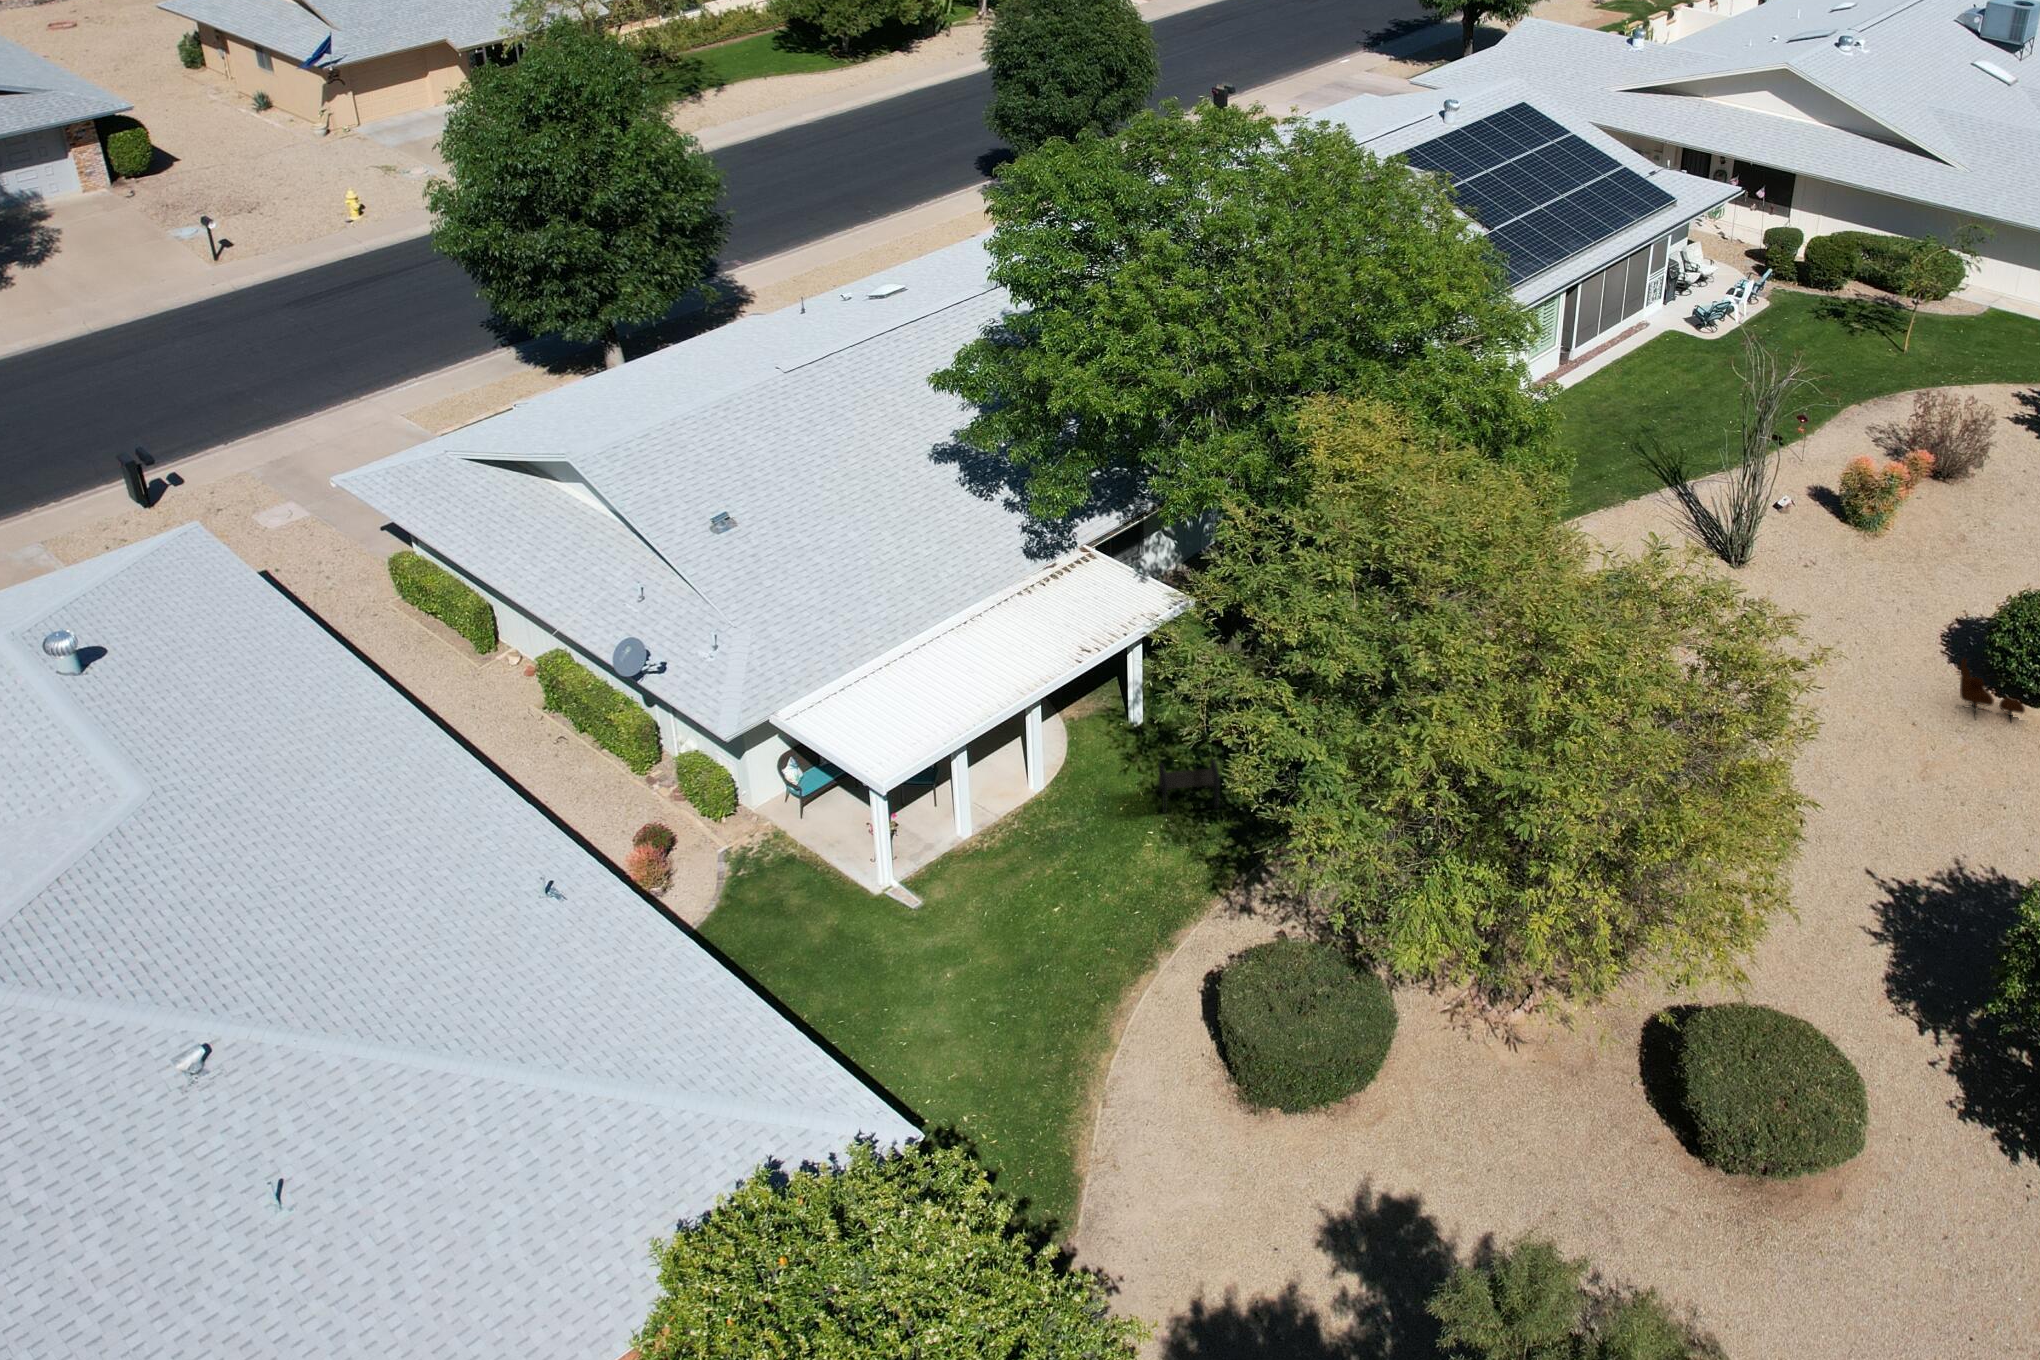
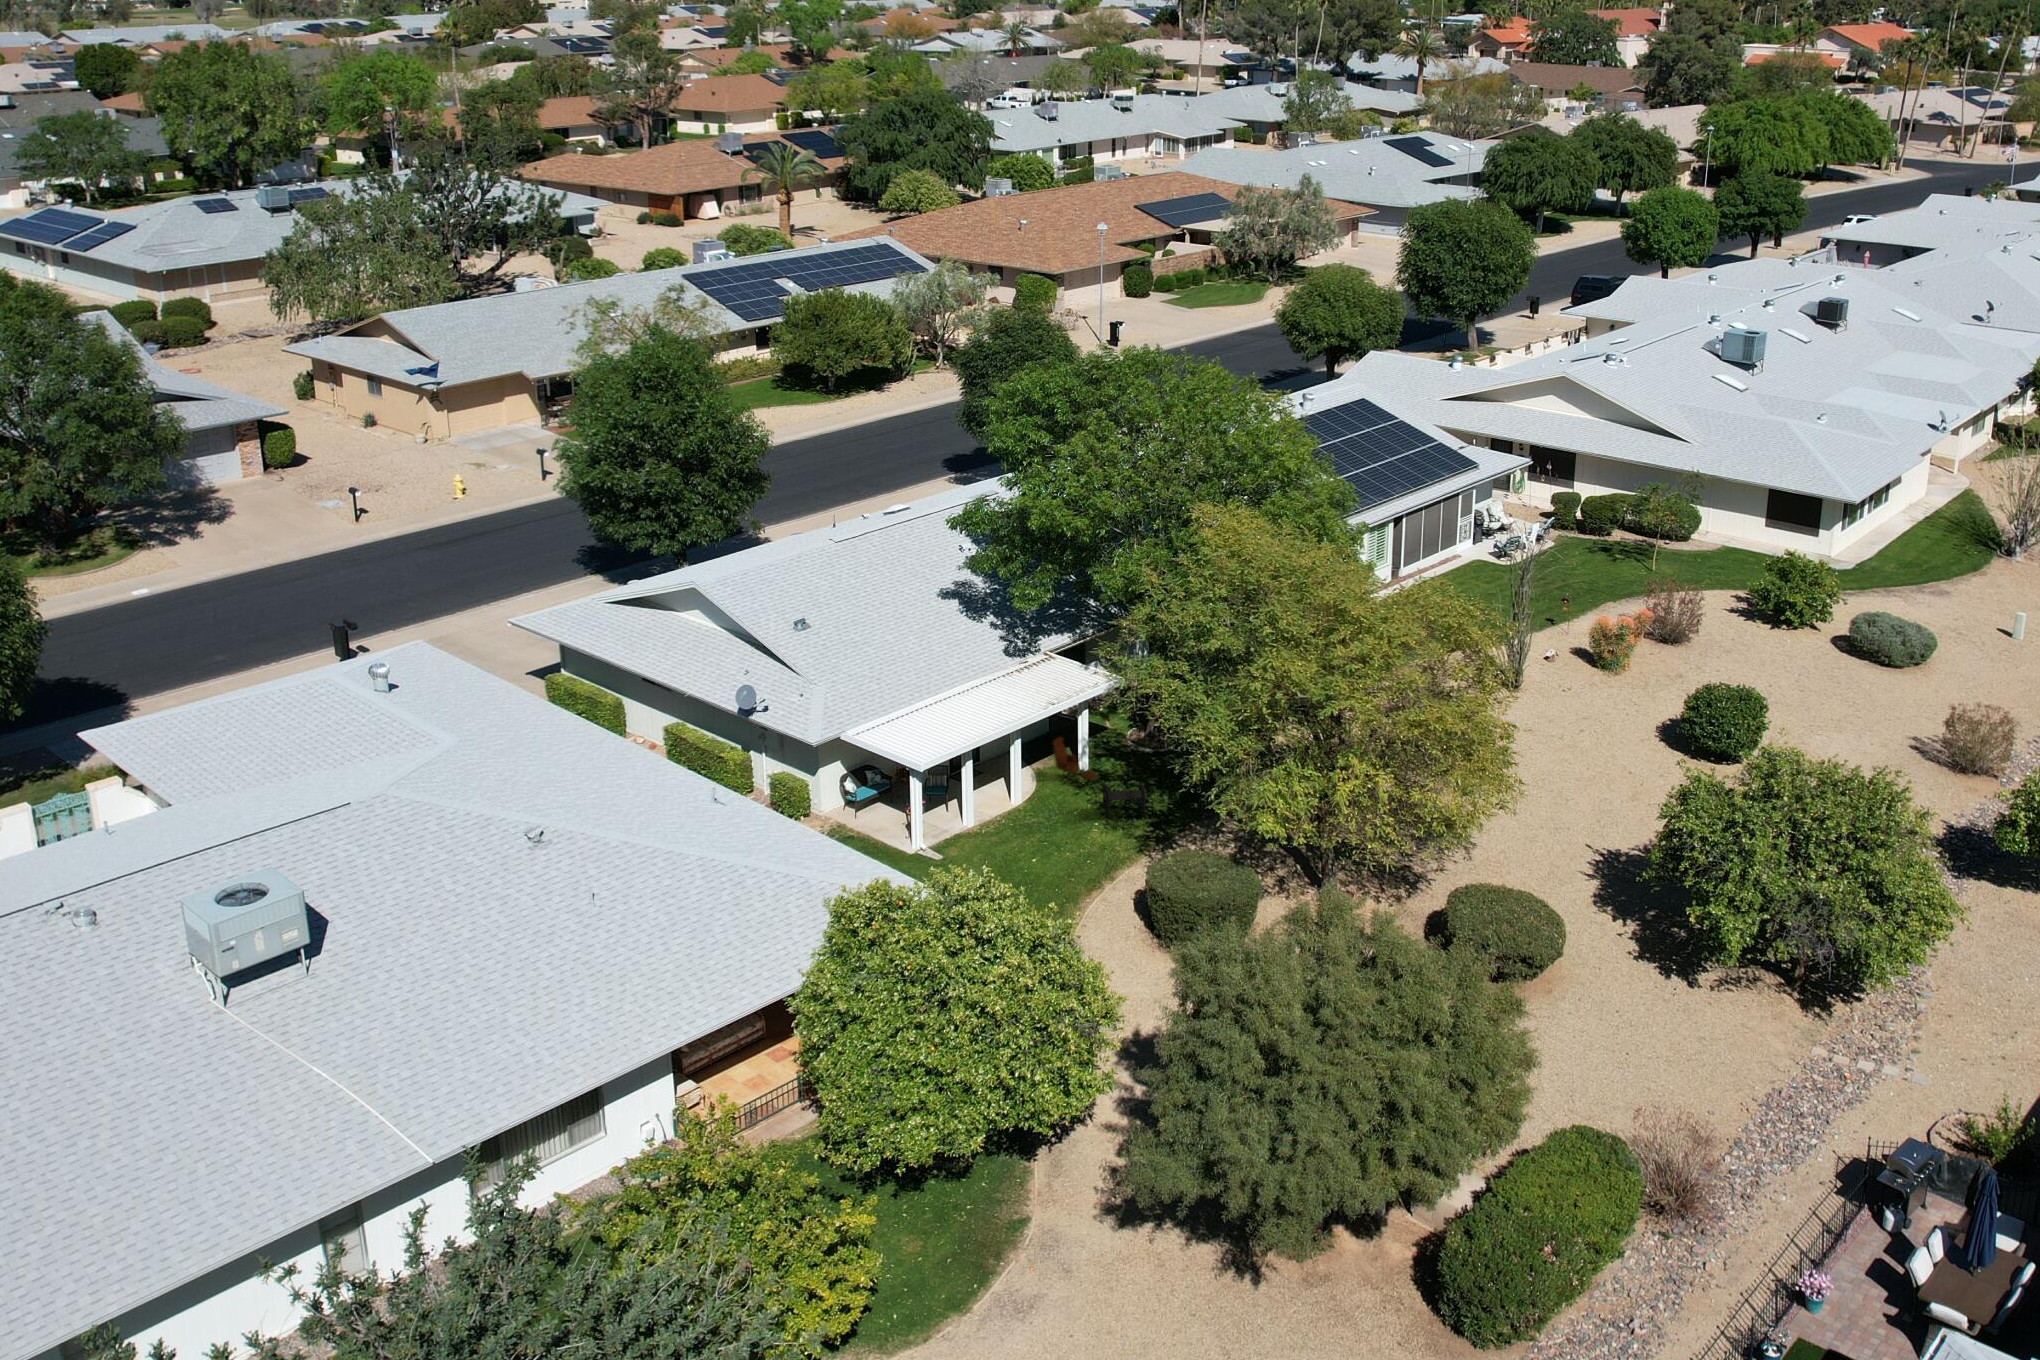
lounge chair: present [1960,658,2025,723] -> present [1053,737,1096,783]

